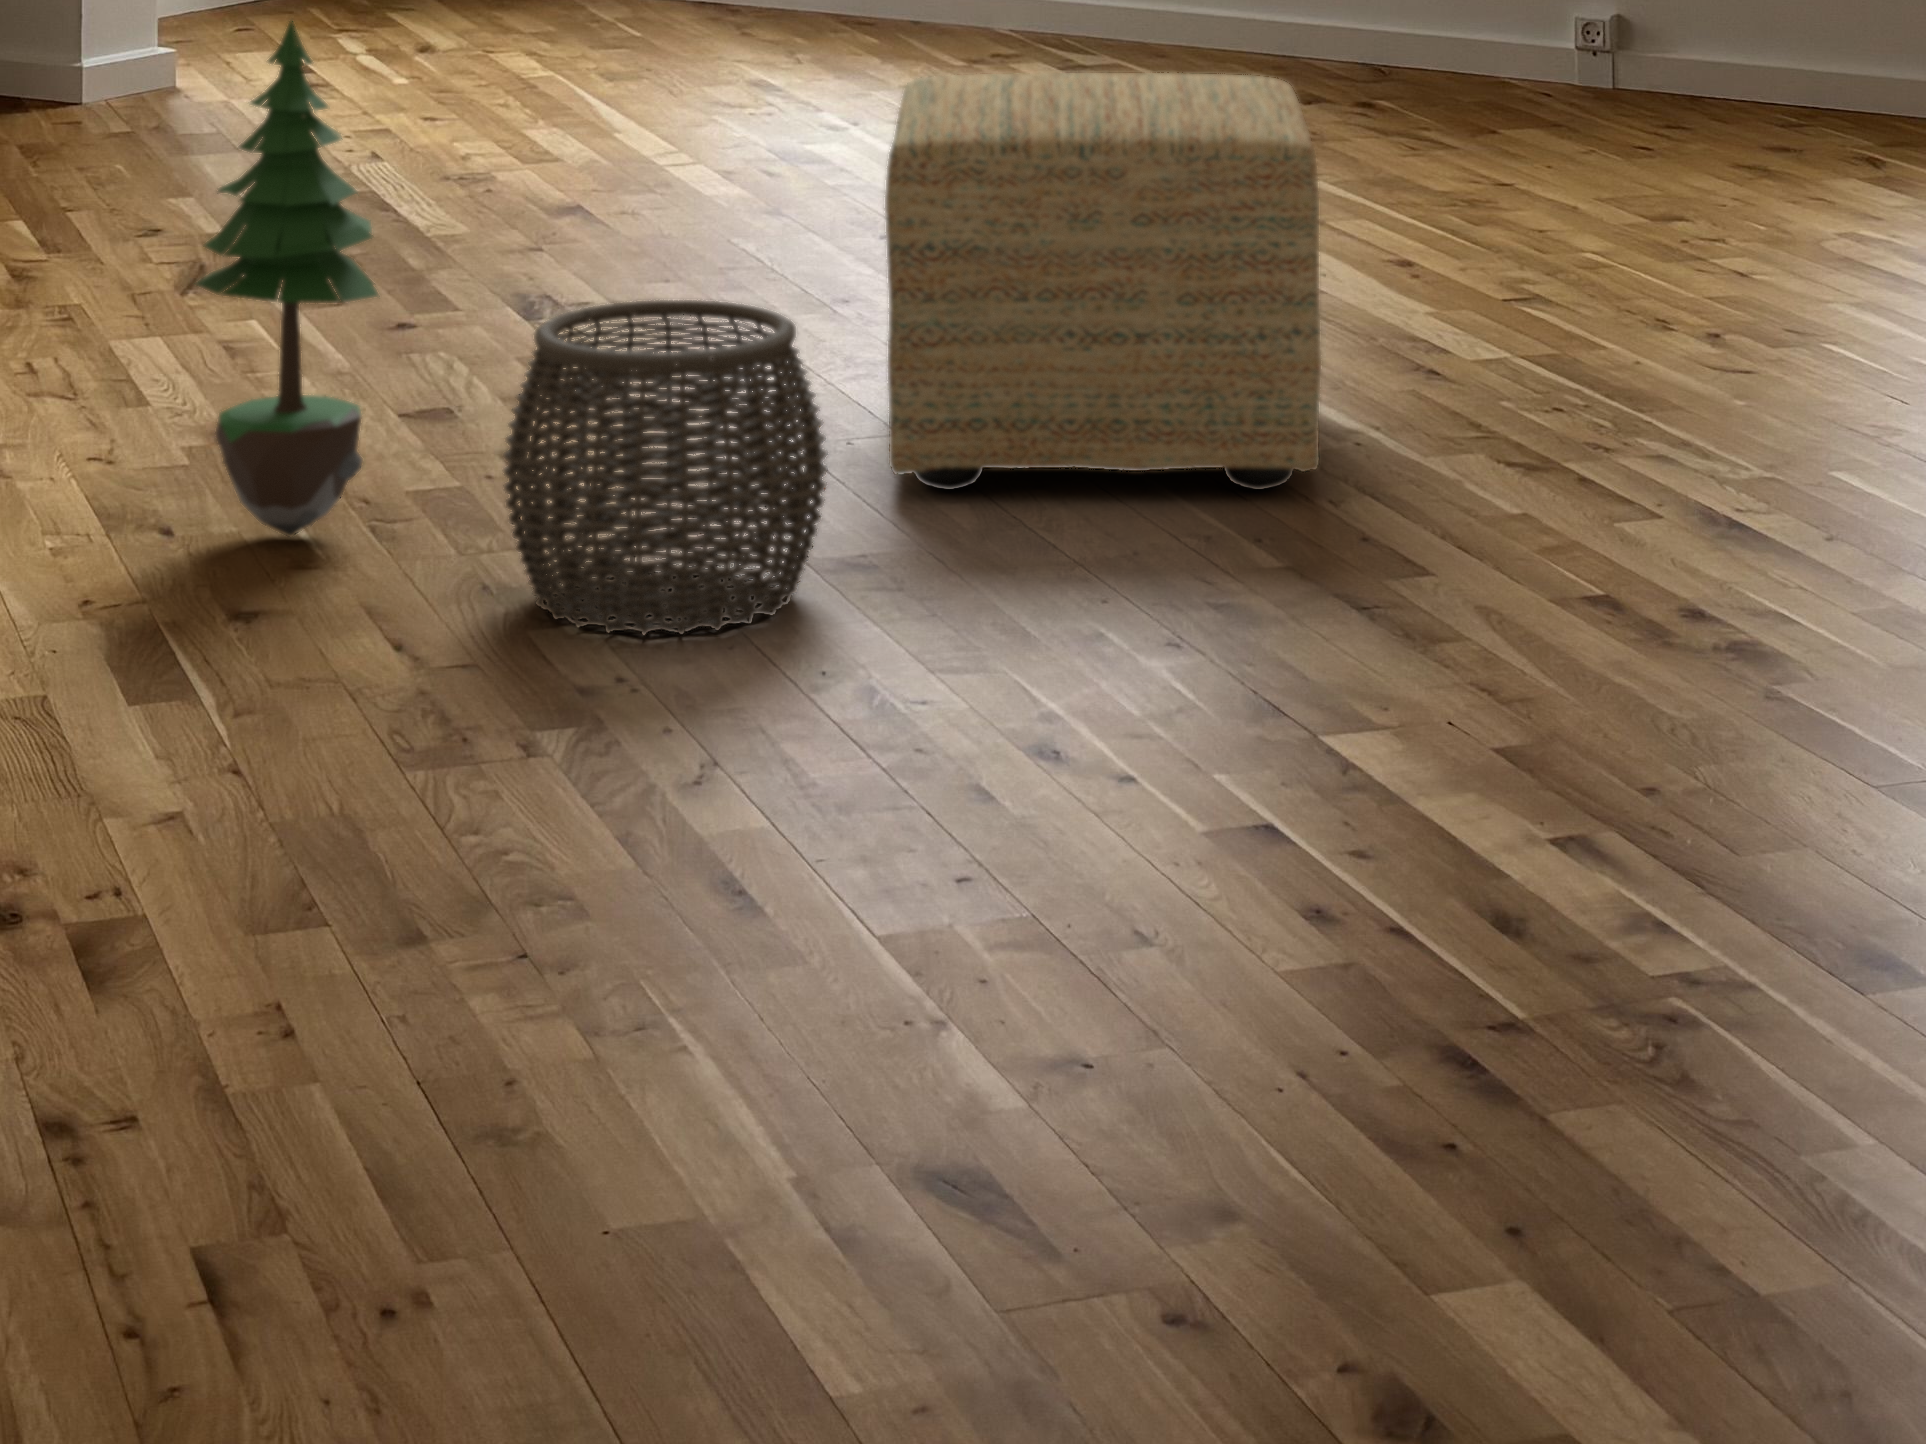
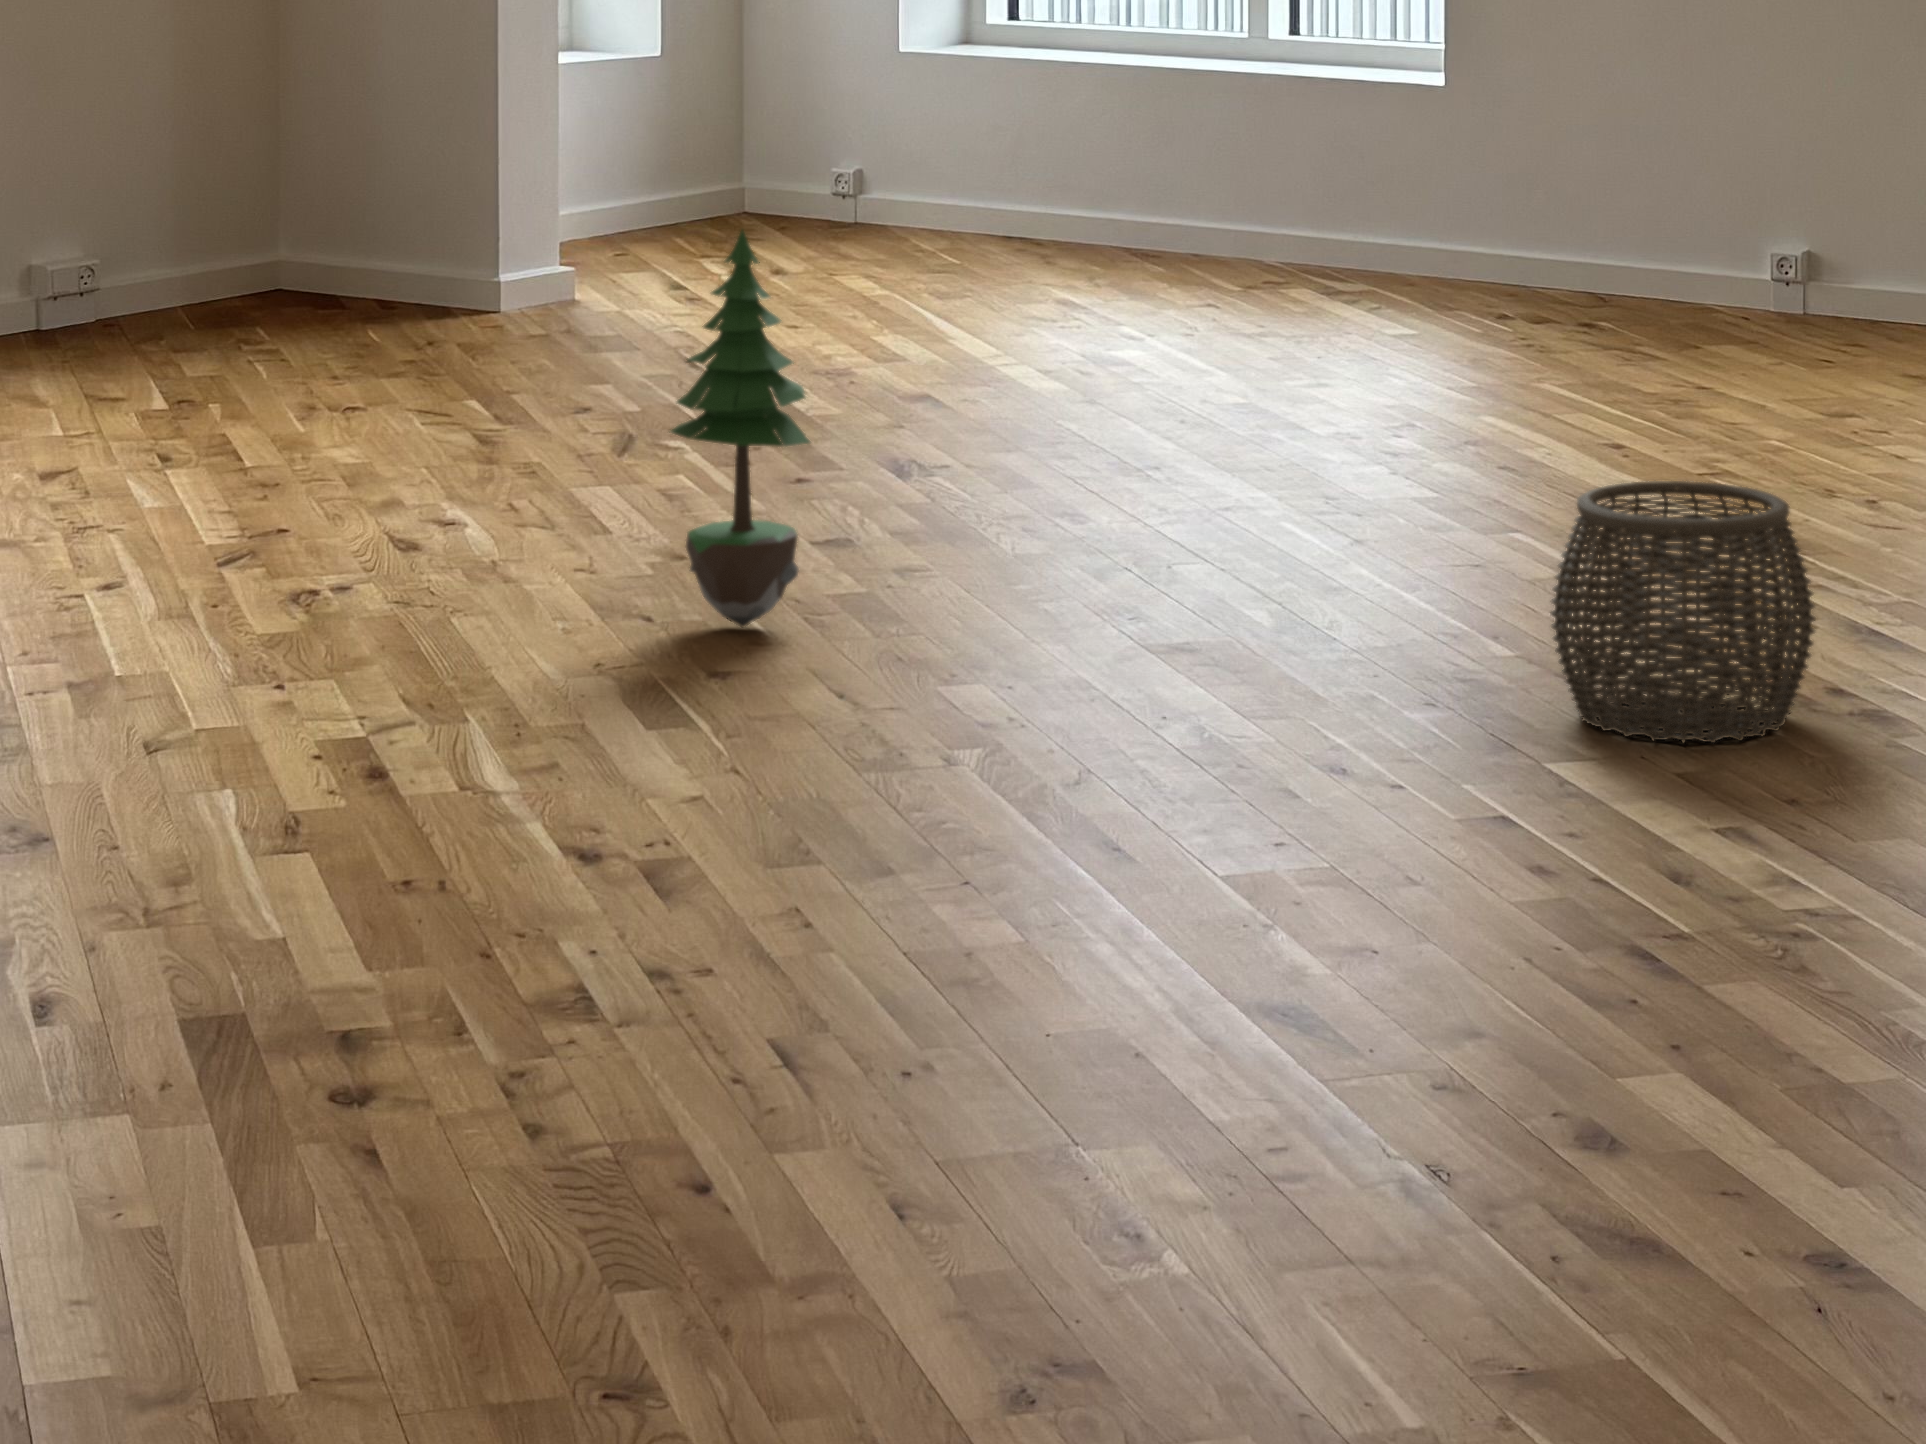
ottoman: present [885,73,1321,490] -> none [1202,282,1544,606]
woven basket: present [503,300,827,635] -> present [1551,481,1815,743]

